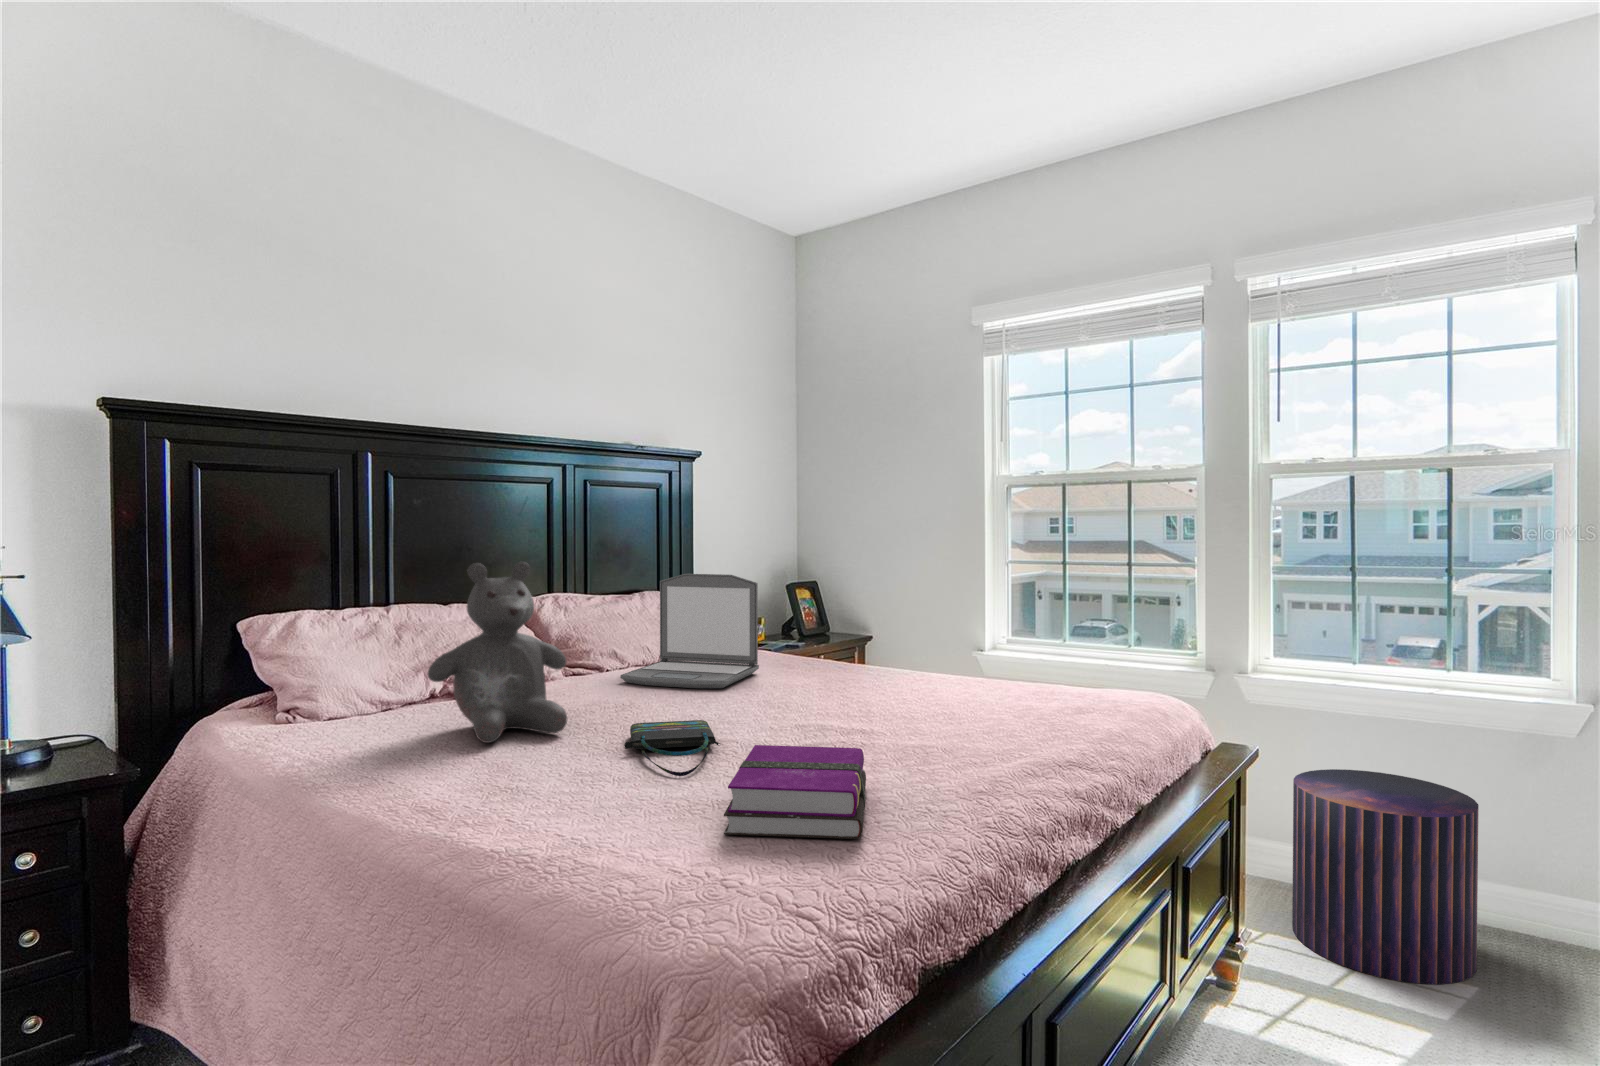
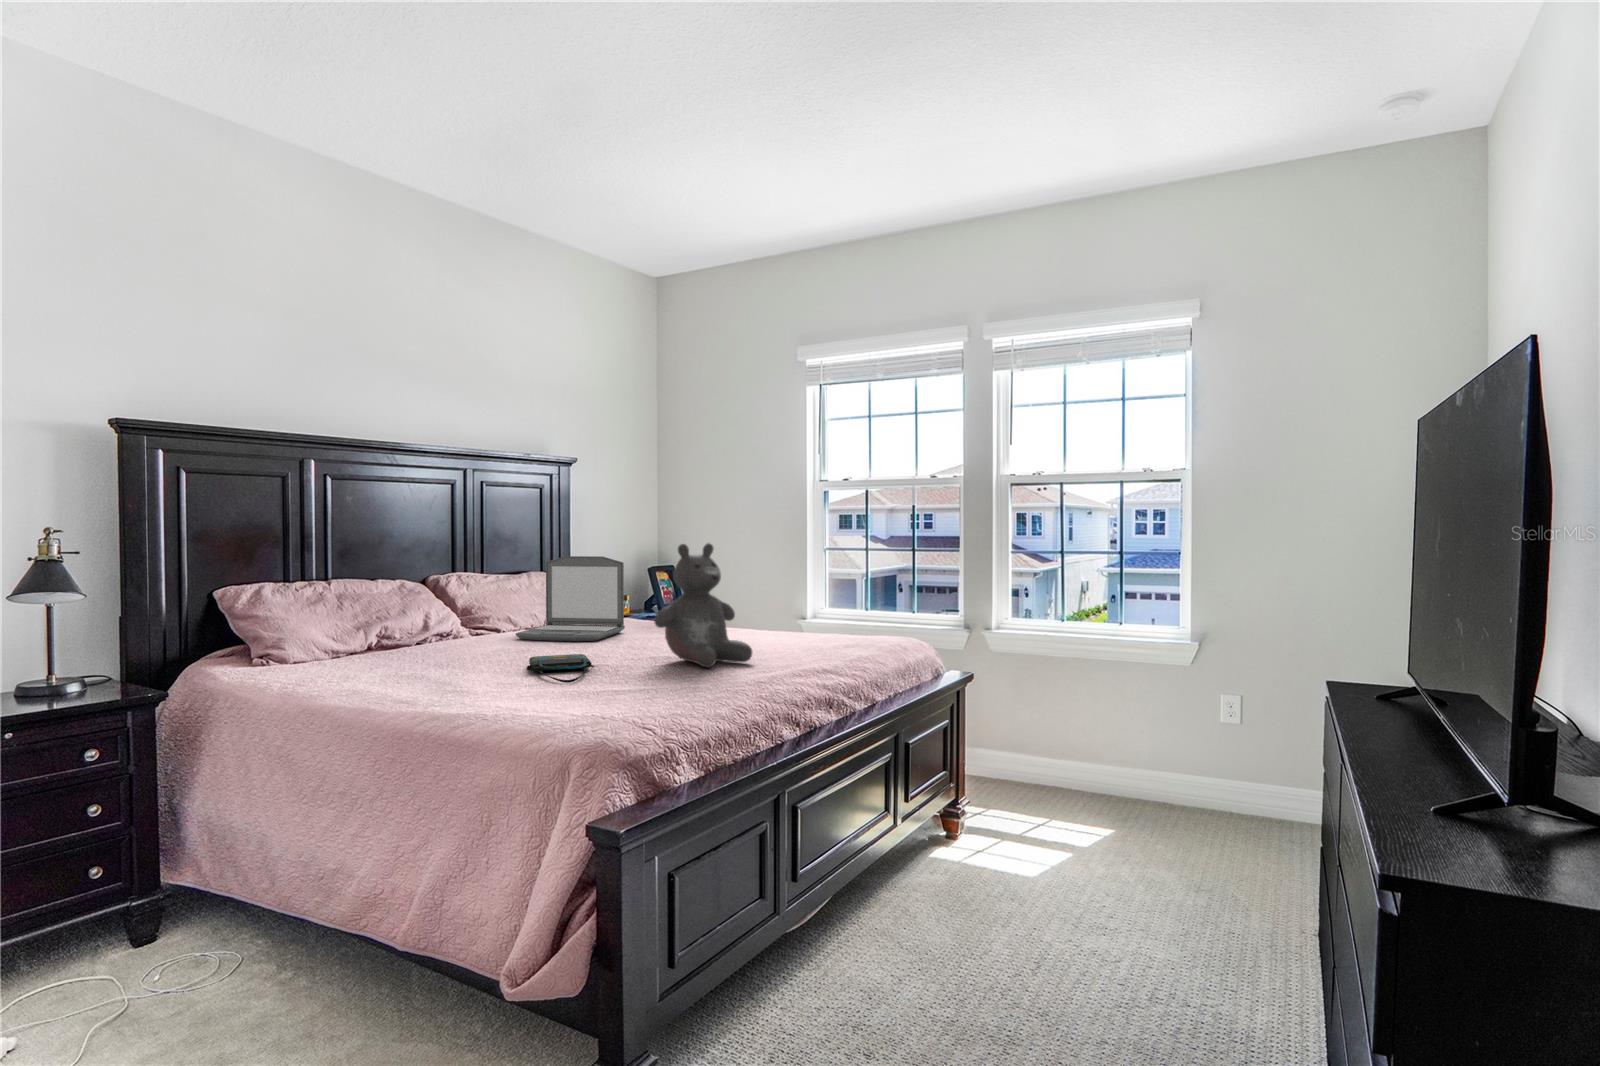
teddy bear: present [428,562,567,743] -> present [654,543,752,667]
hardback book: present [724,745,866,839] -> none [598,659,692,704]
pouf: present [1292,769,1479,985] -> none [1009,692,1120,827]

